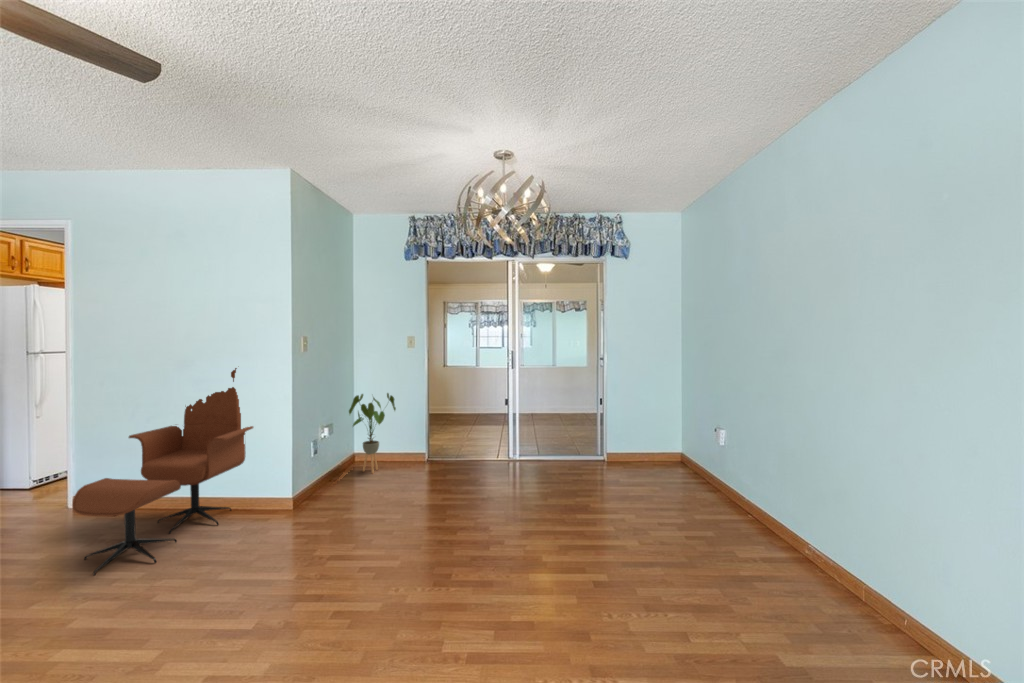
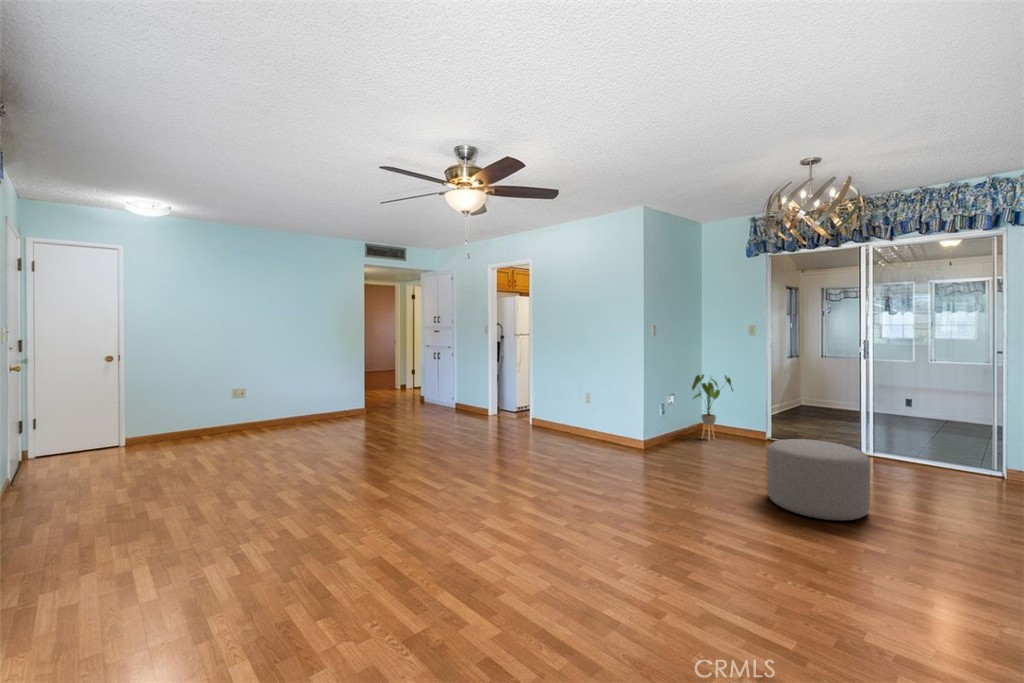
lounge chair: present [72,368,253,575] -> none [521,343,616,458]
ottoman: none [467,464,559,555] -> present [767,439,870,520]

